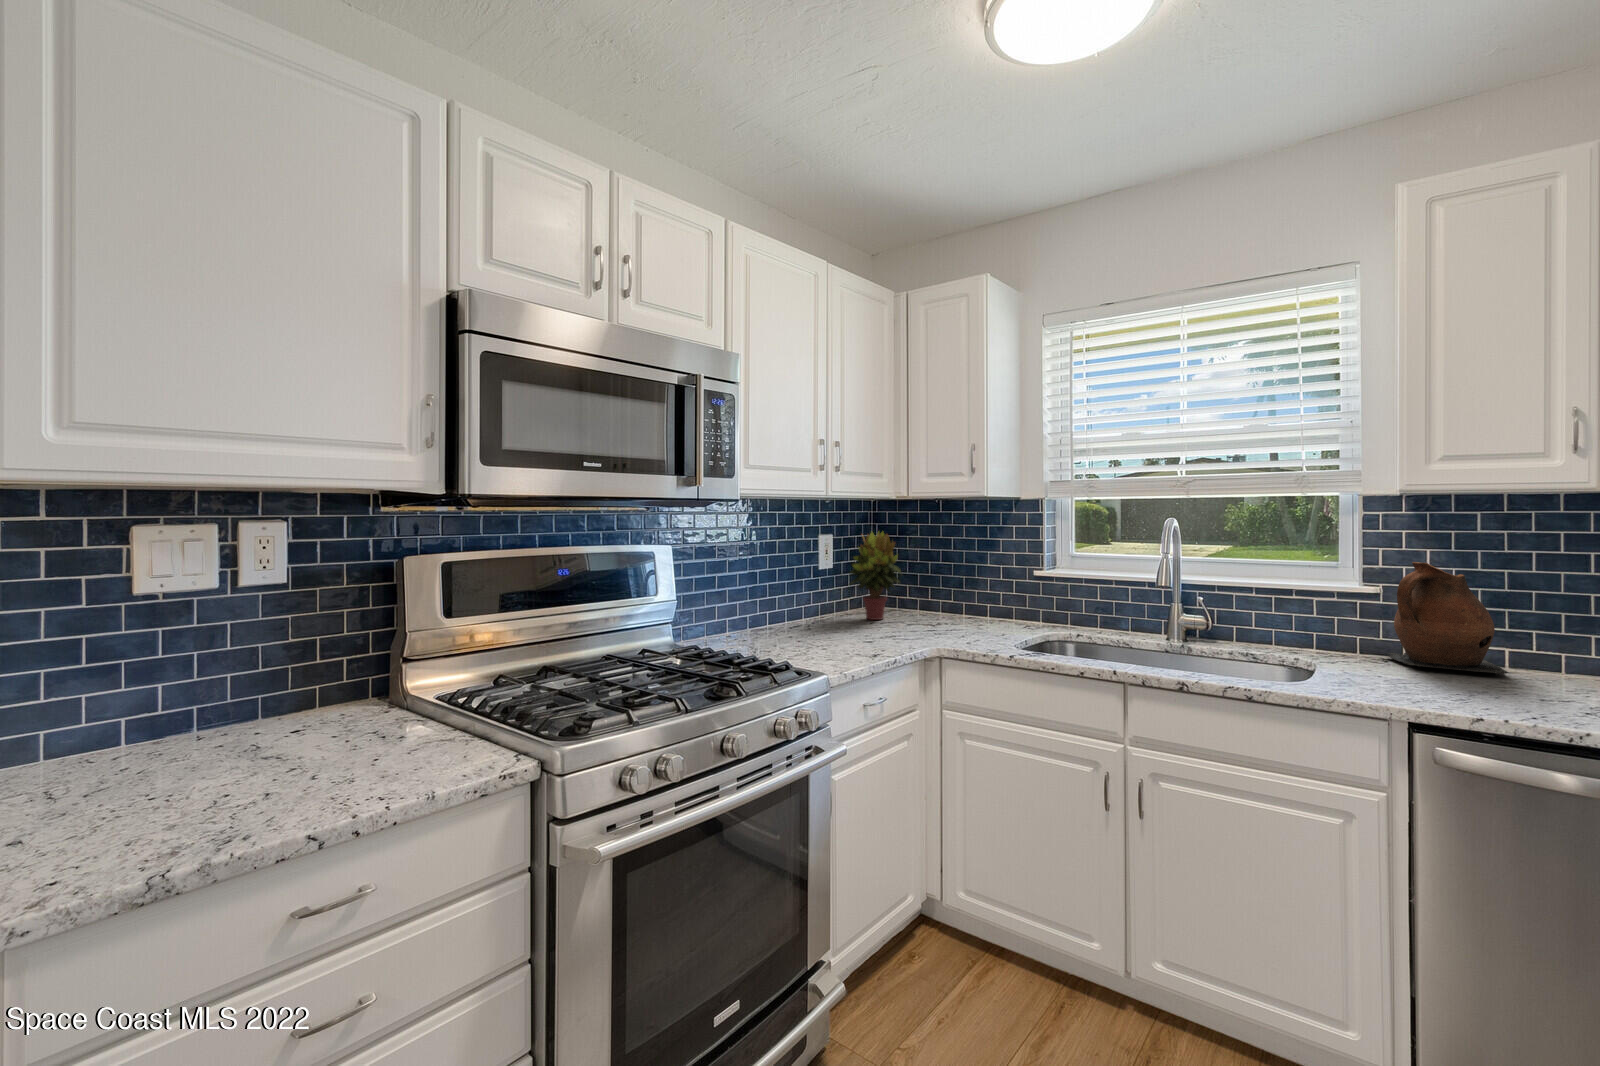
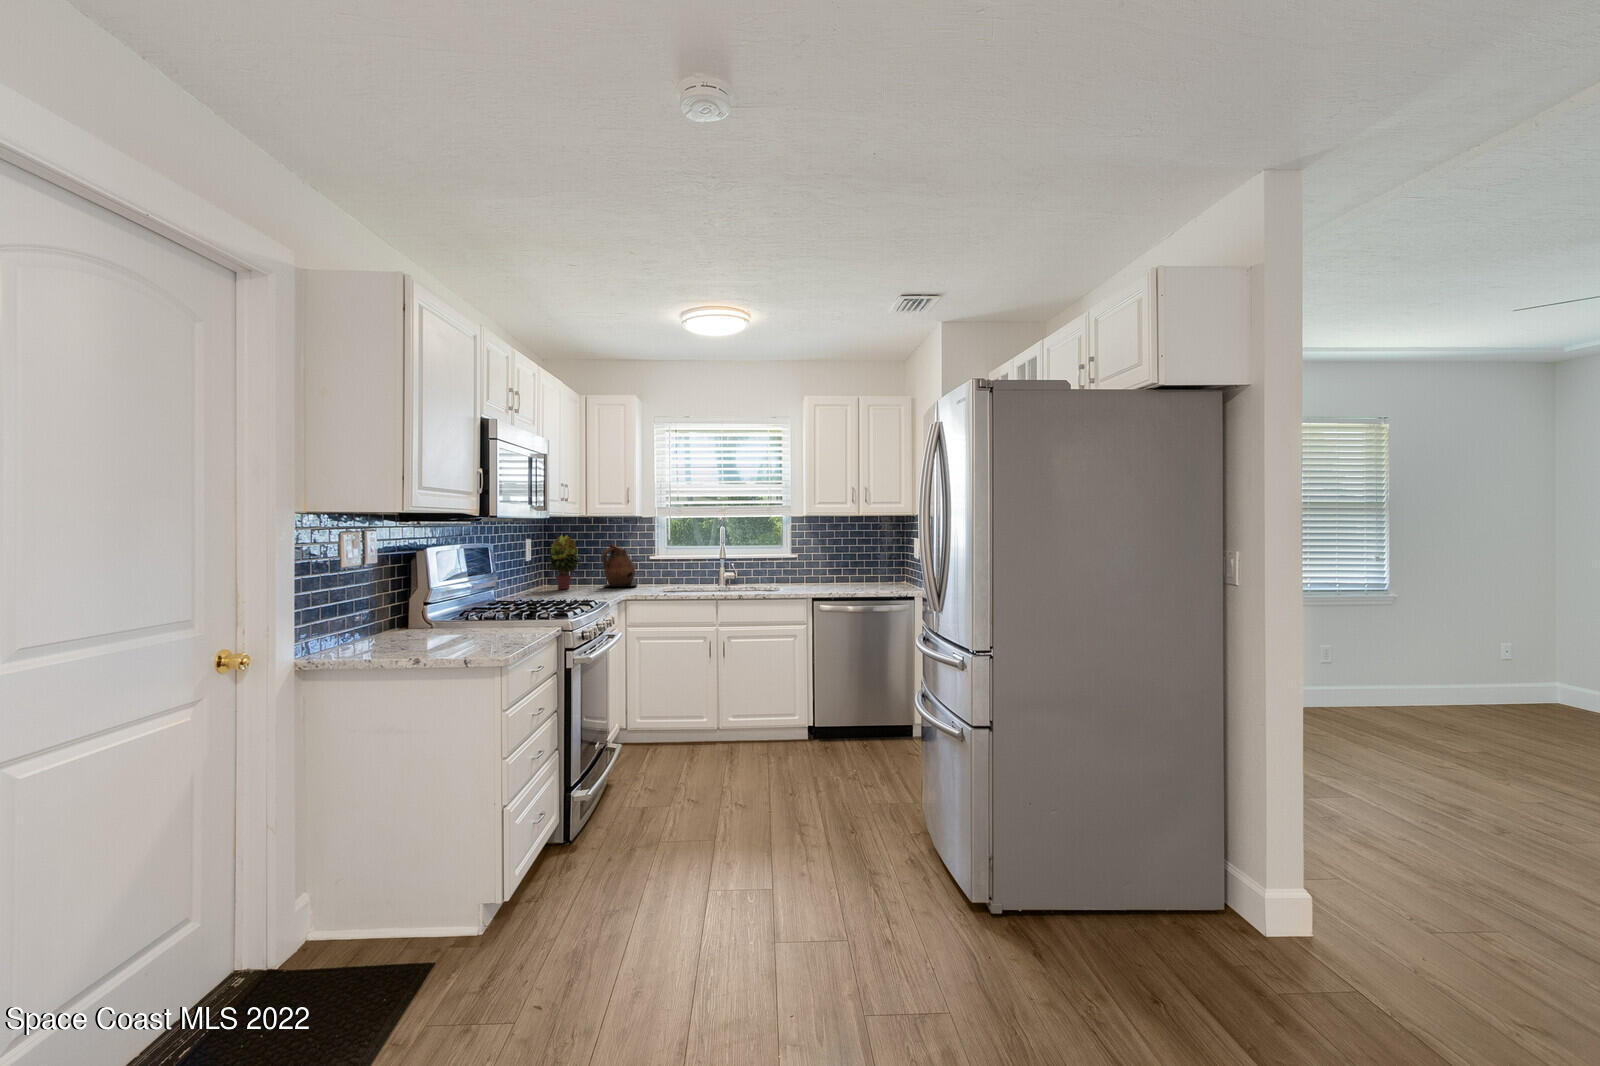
ceramic pitcher: present [1389,562,1509,675] -> present [602,544,637,587]

